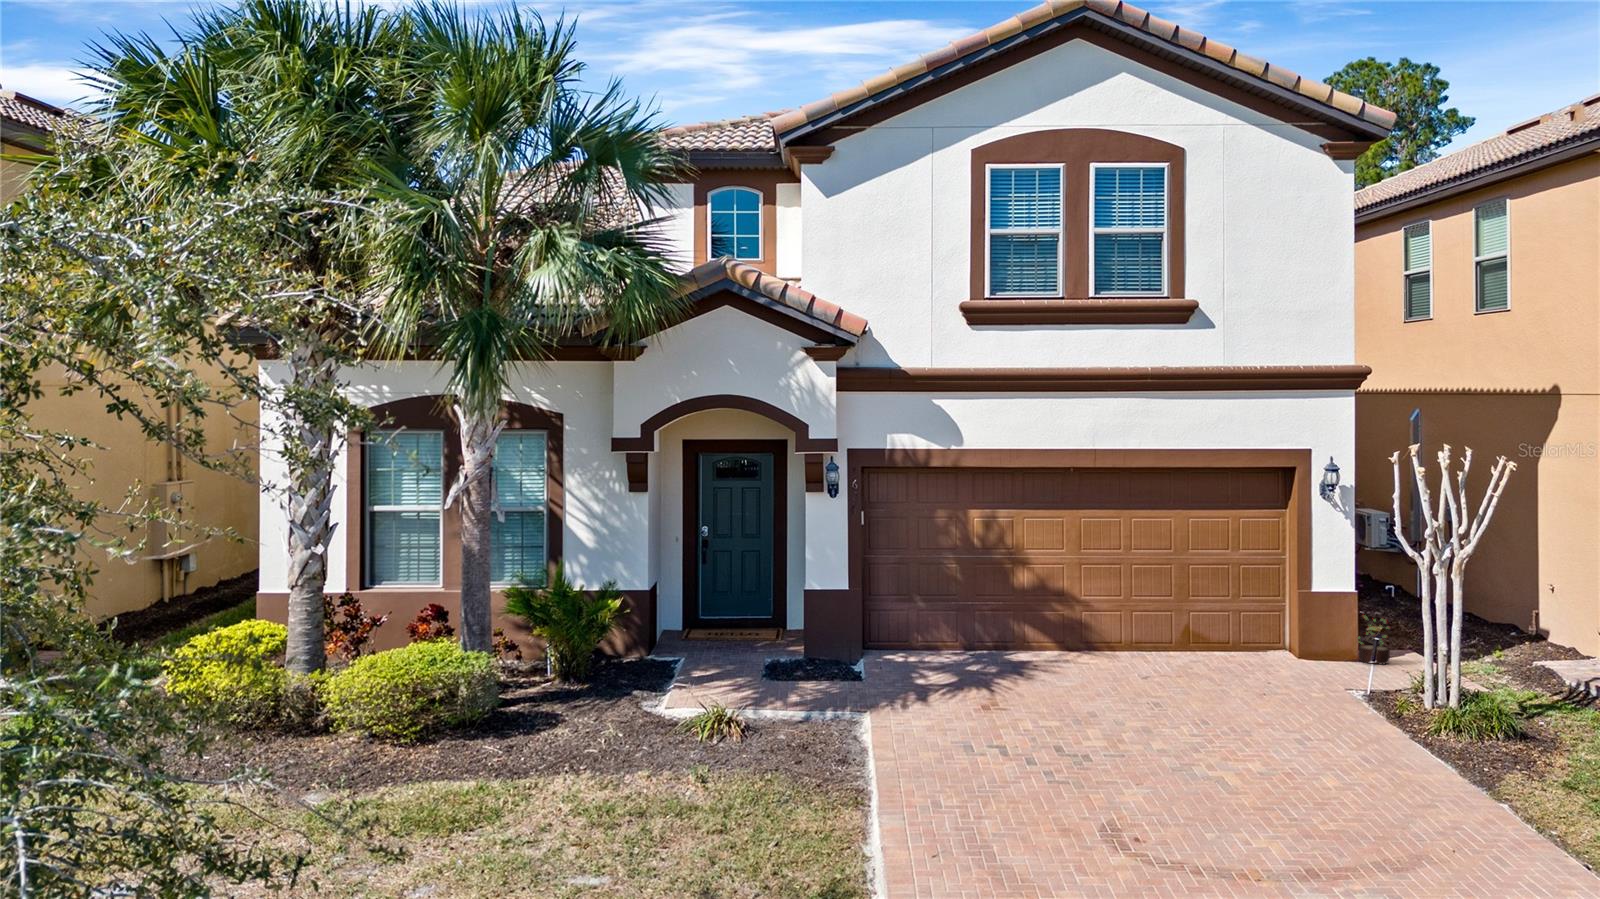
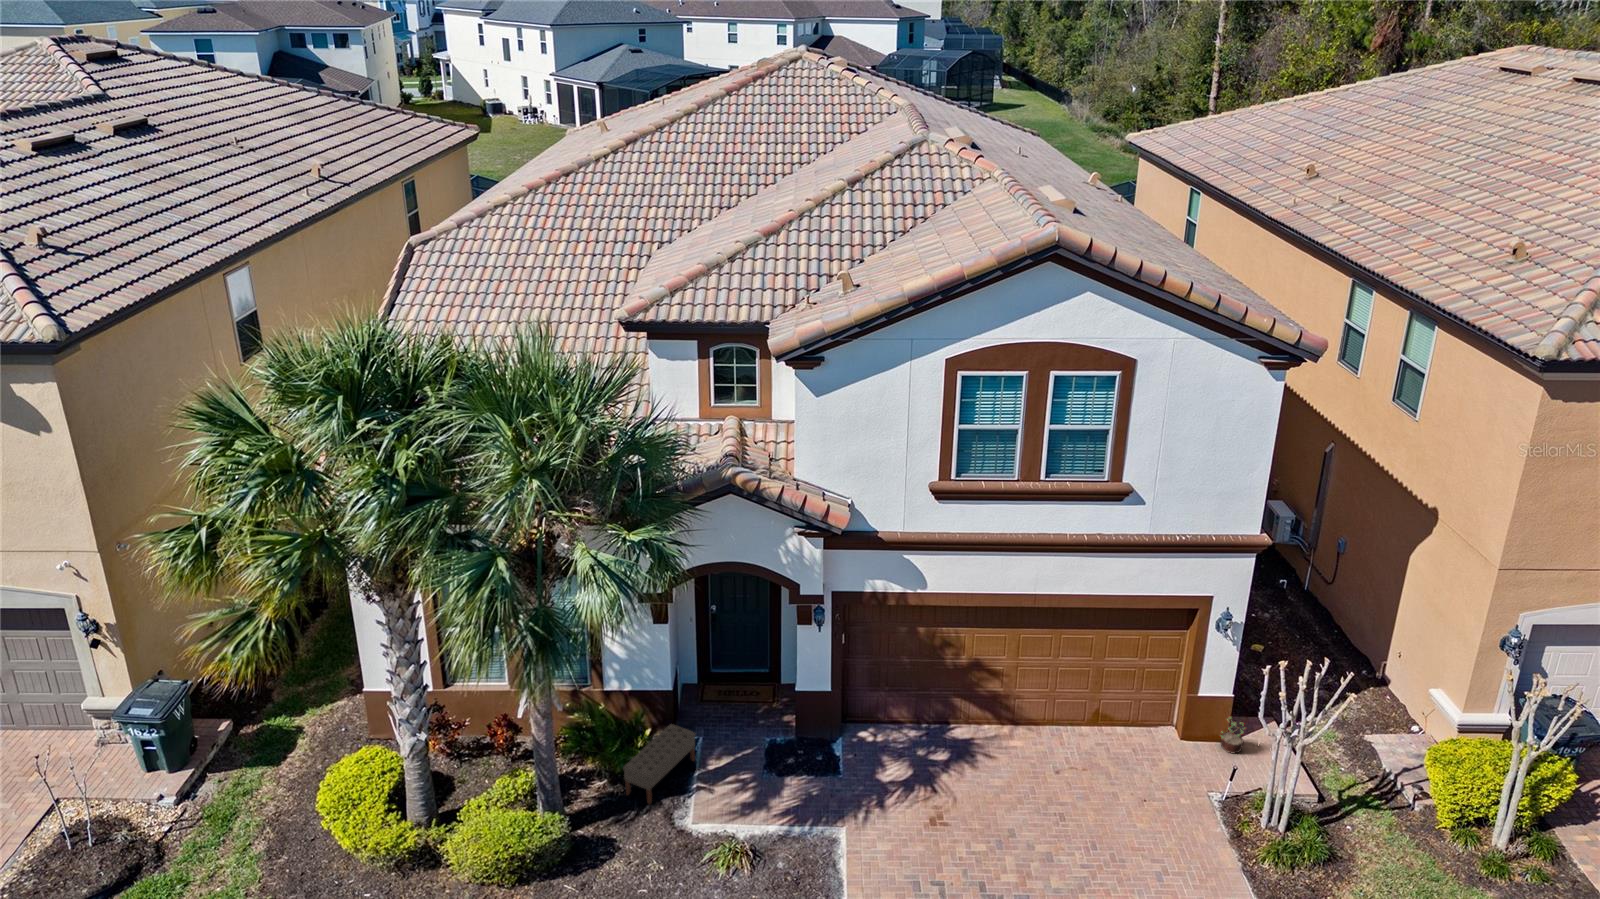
bench: none [573,617,674,684] -> present [623,724,695,804]

